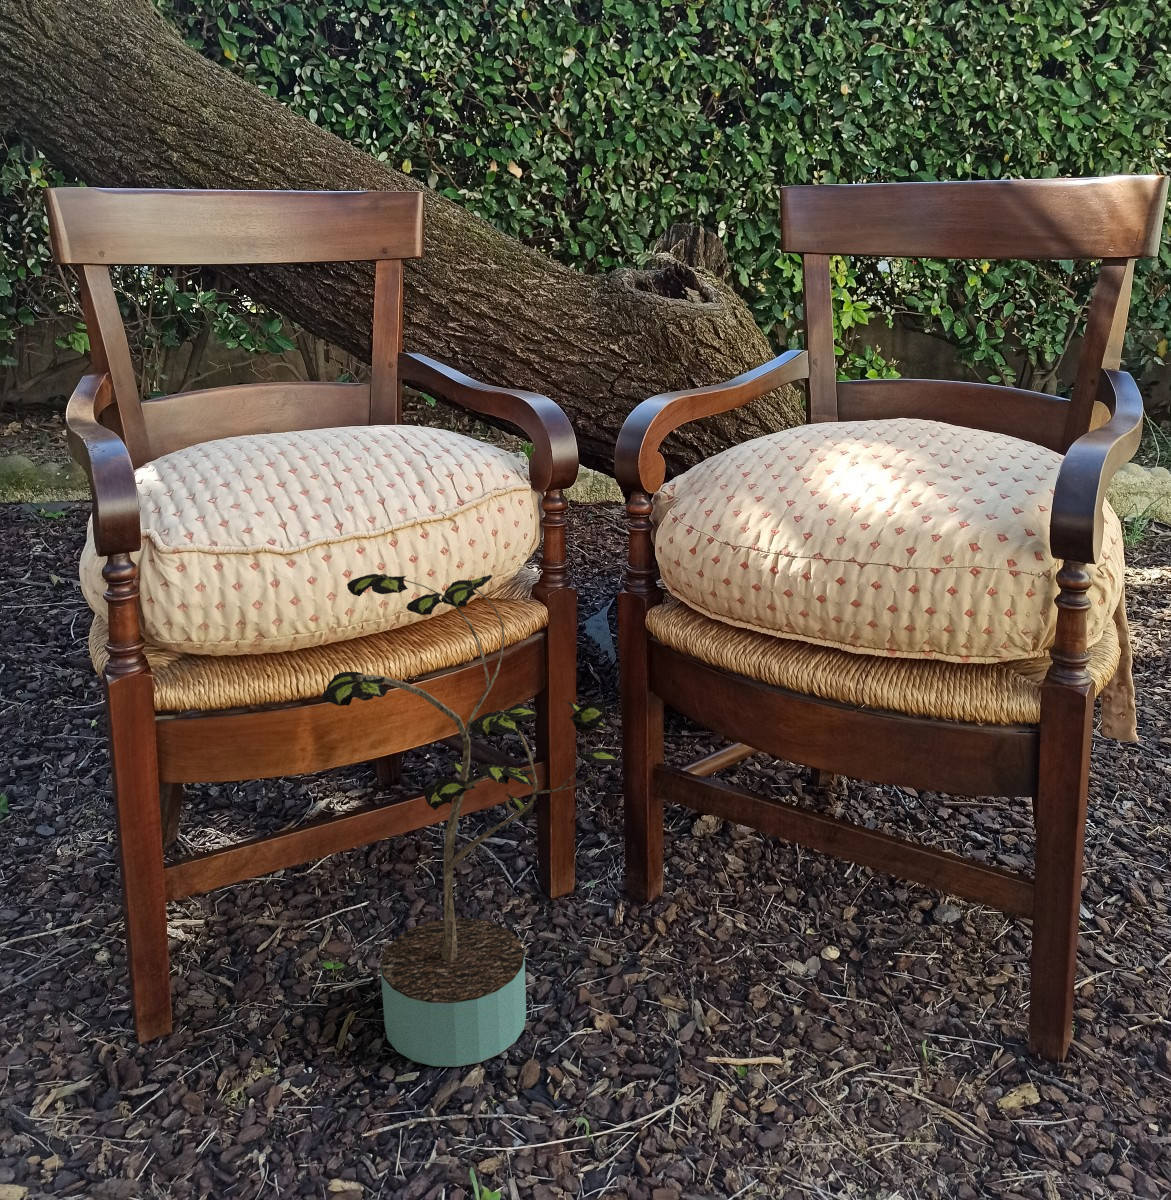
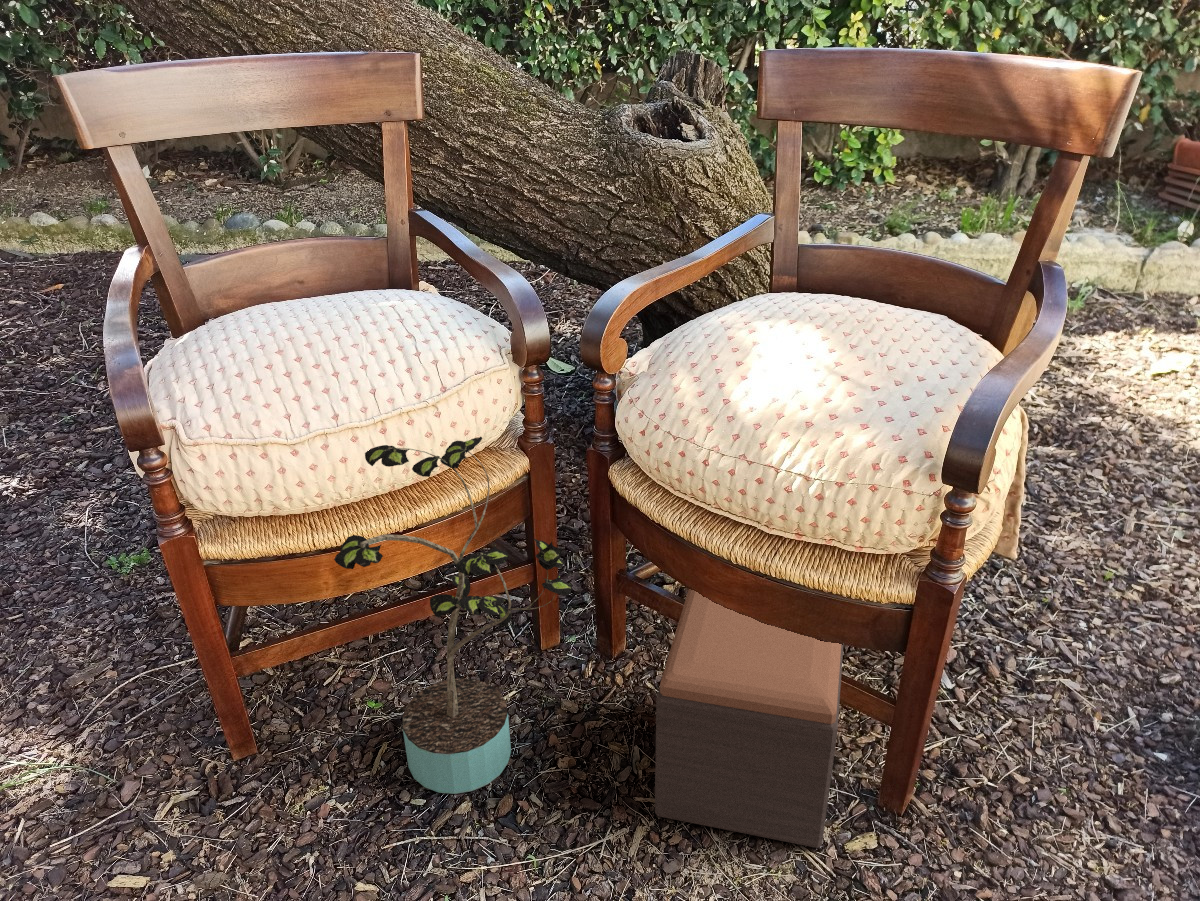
footstool: none [736,769,988,1105] -> present [655,589,843,848]

